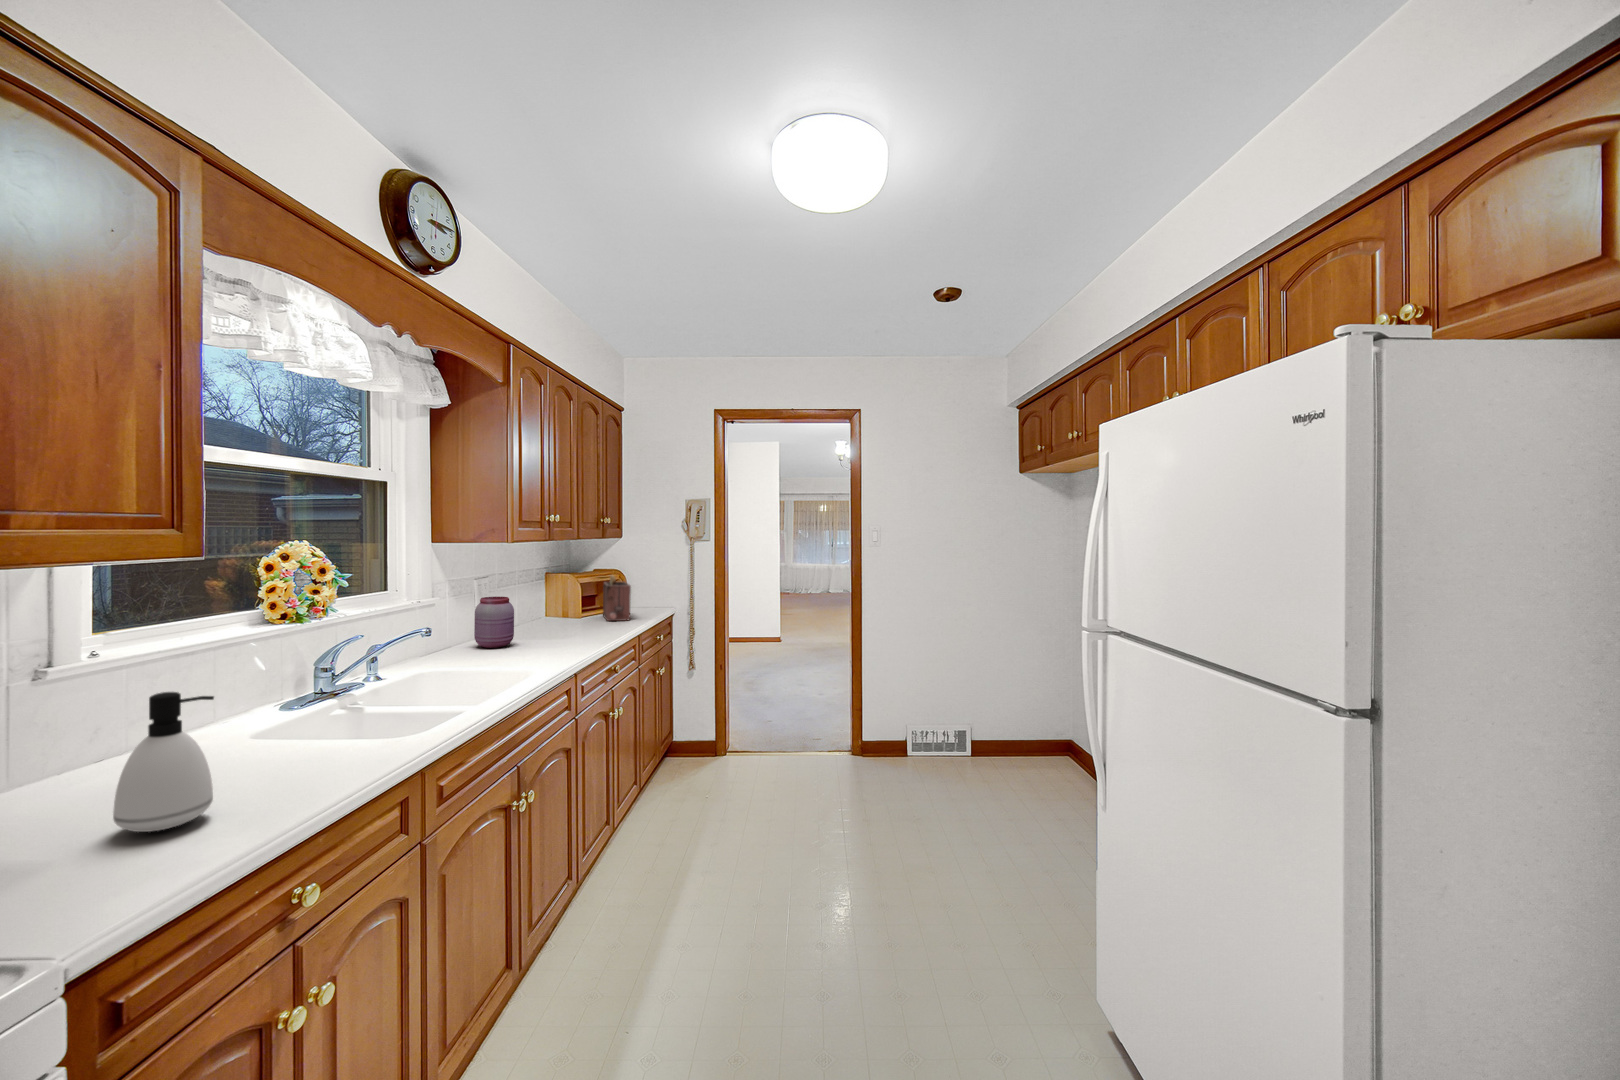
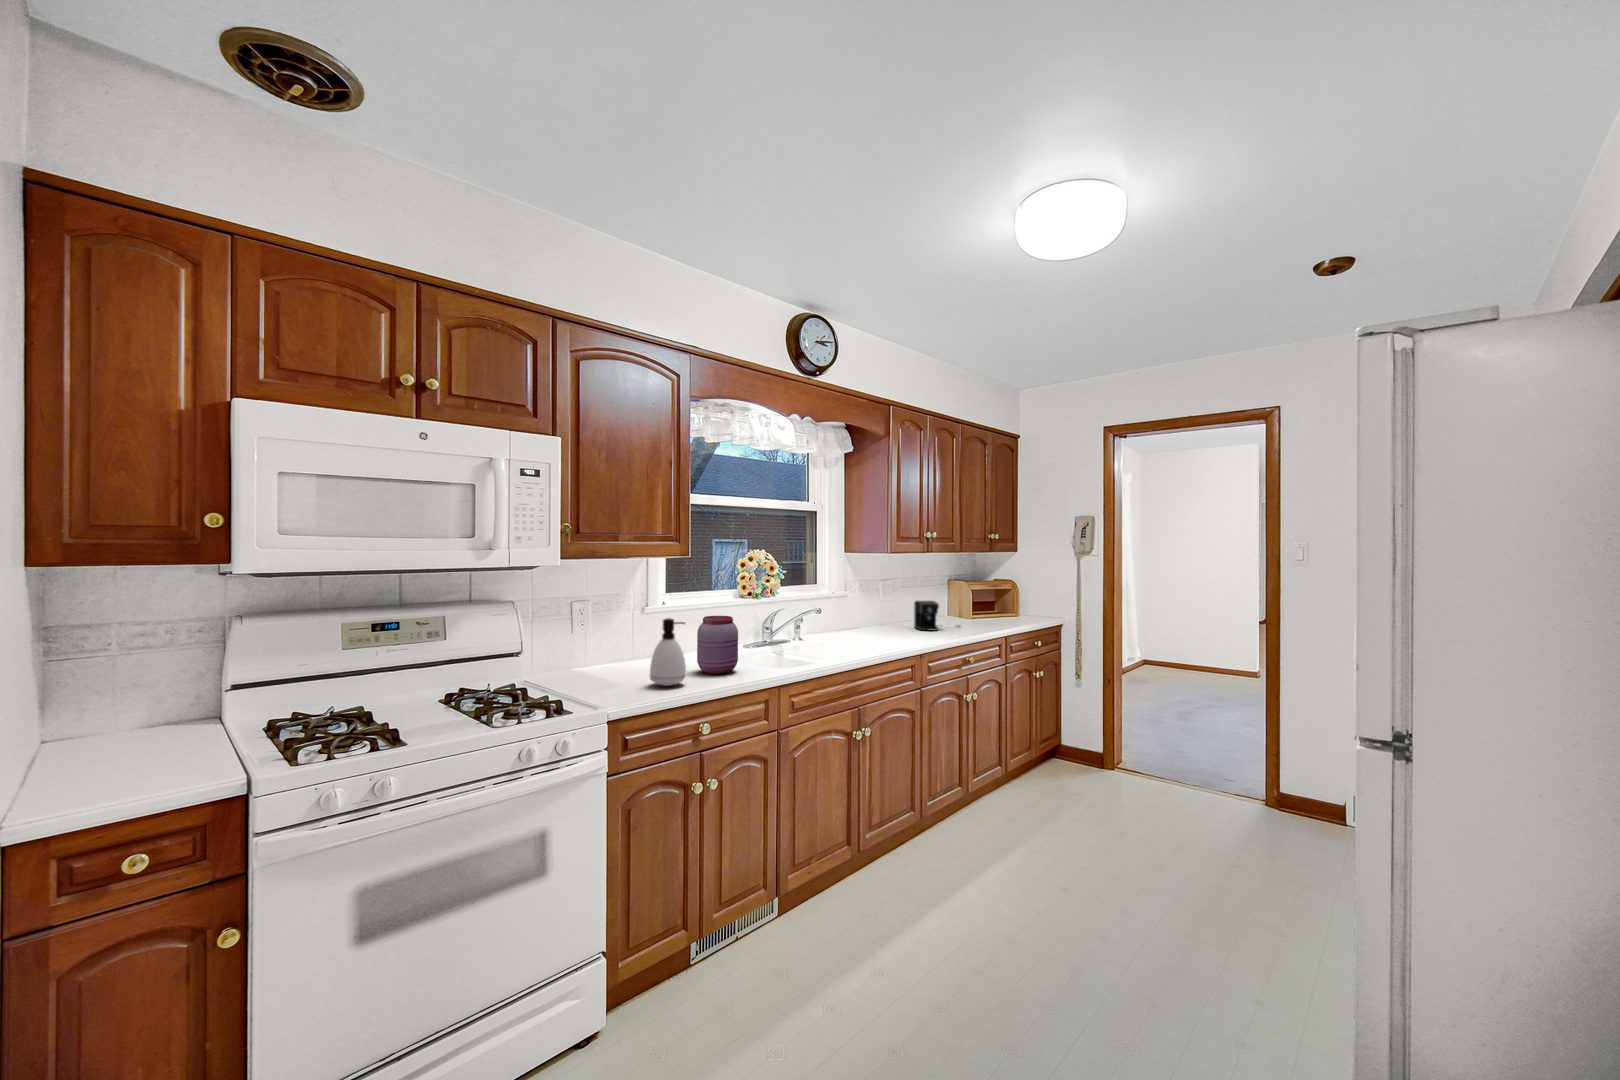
toaster: present [603,575,631,621] -> none [993,584,1015,624]
jar: present [474,597,514,648] -> present [697,616,738,674]
coffee maker: none [521,601,577,640] -> present [914,601,957,630]

